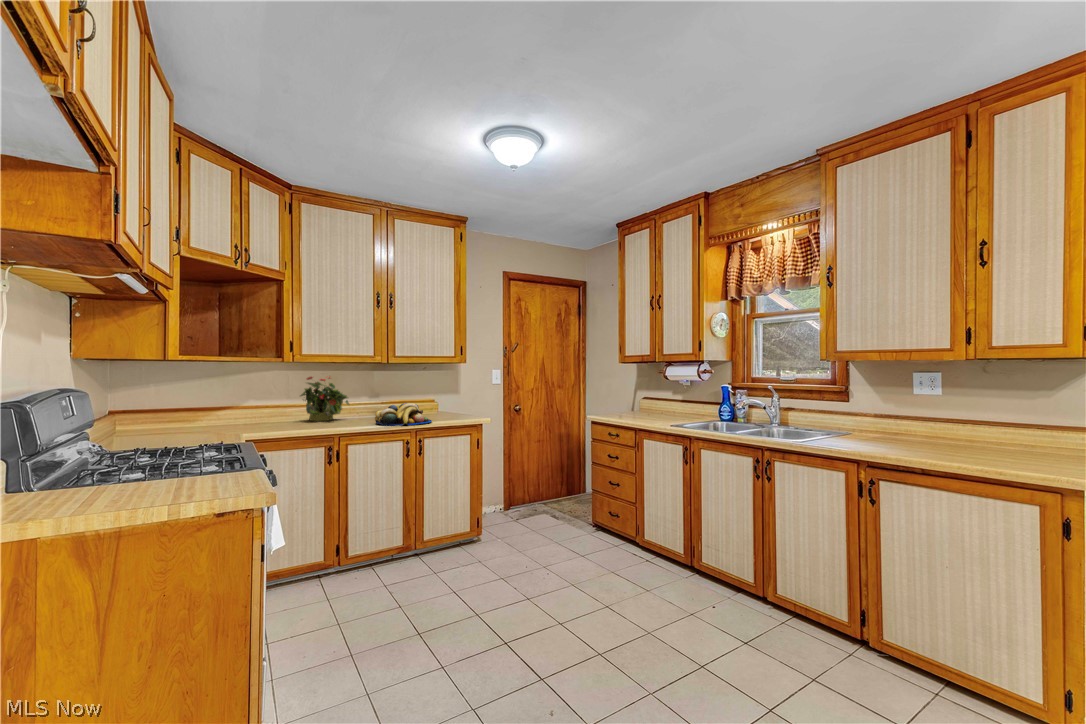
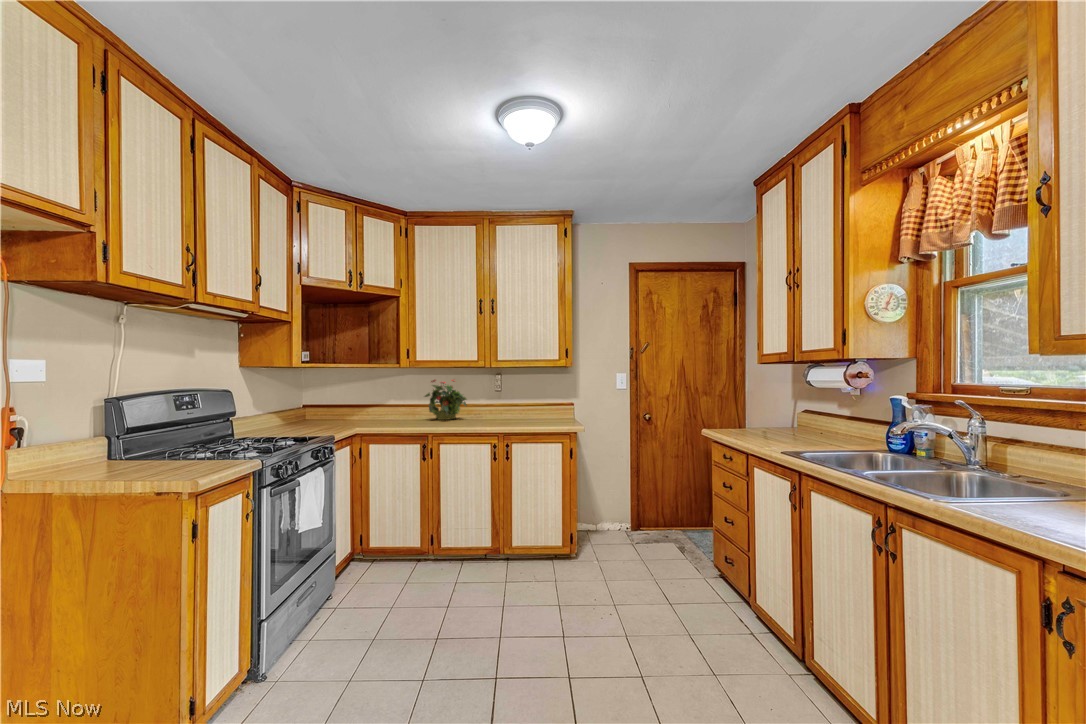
fruit bowl: present [375,403,432,426] -> none [465,406,520,429]

